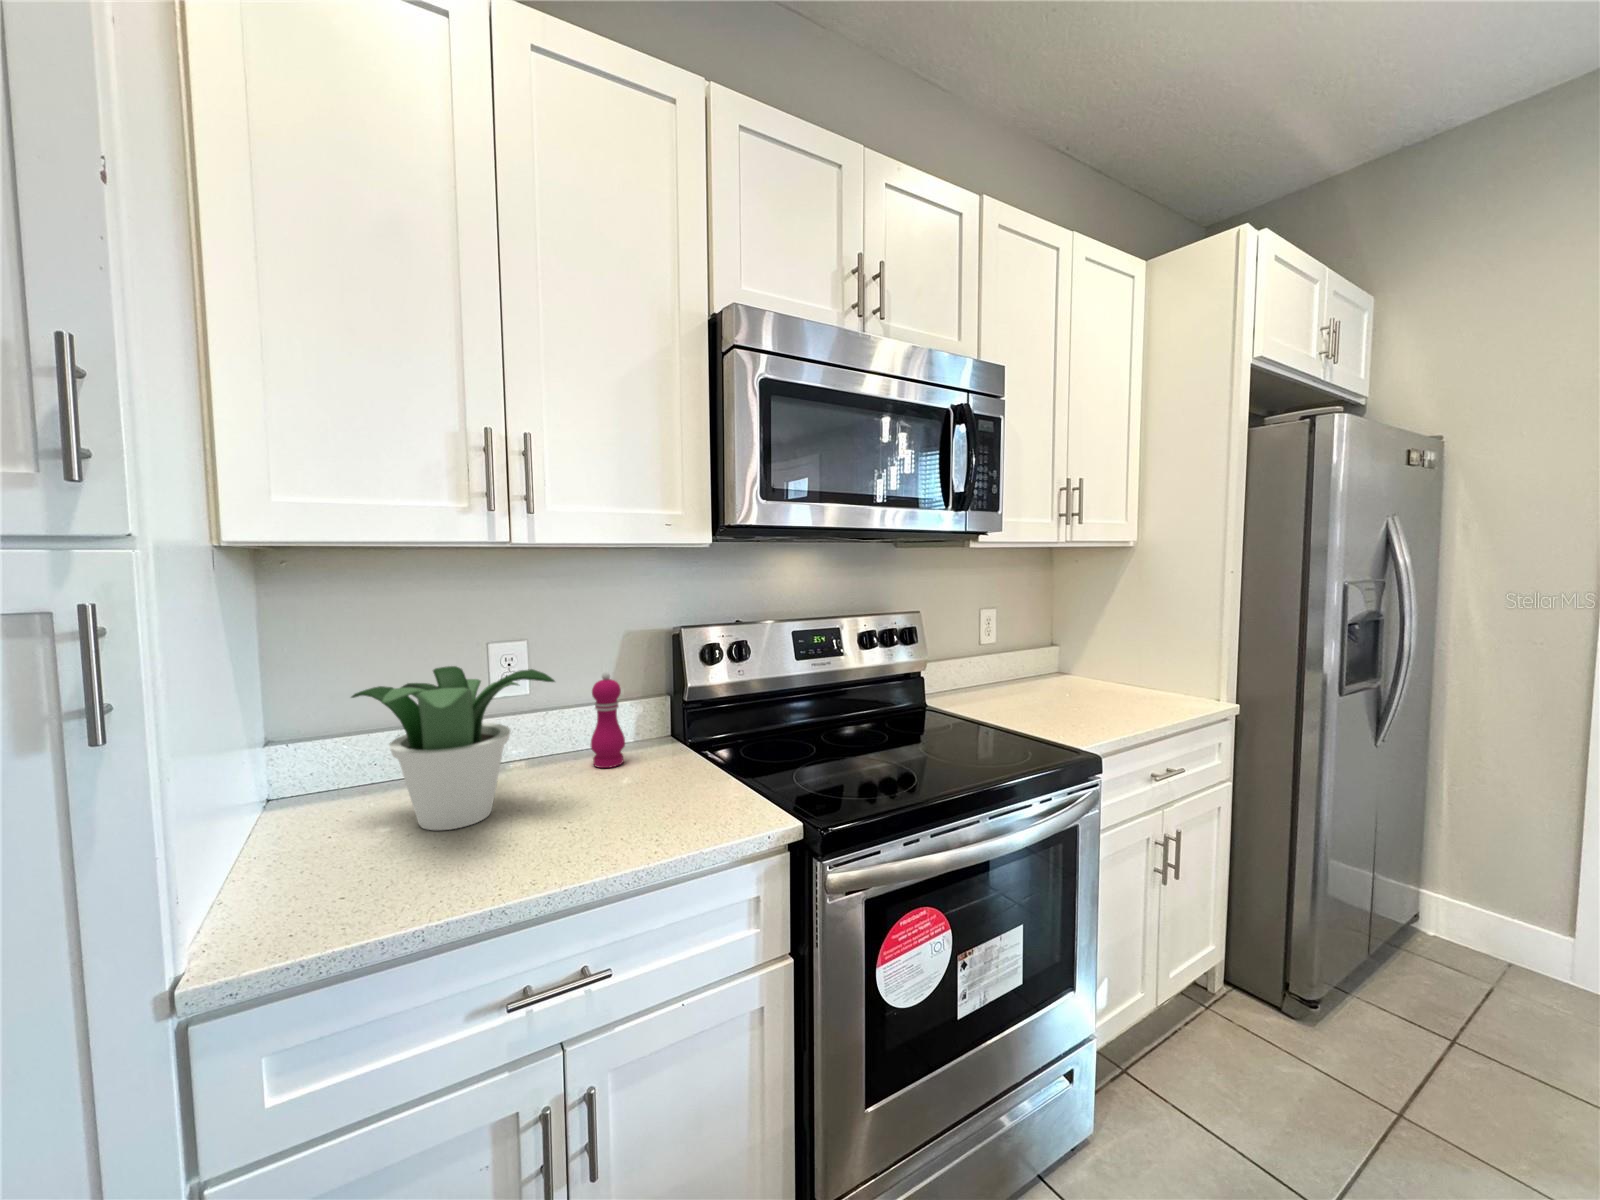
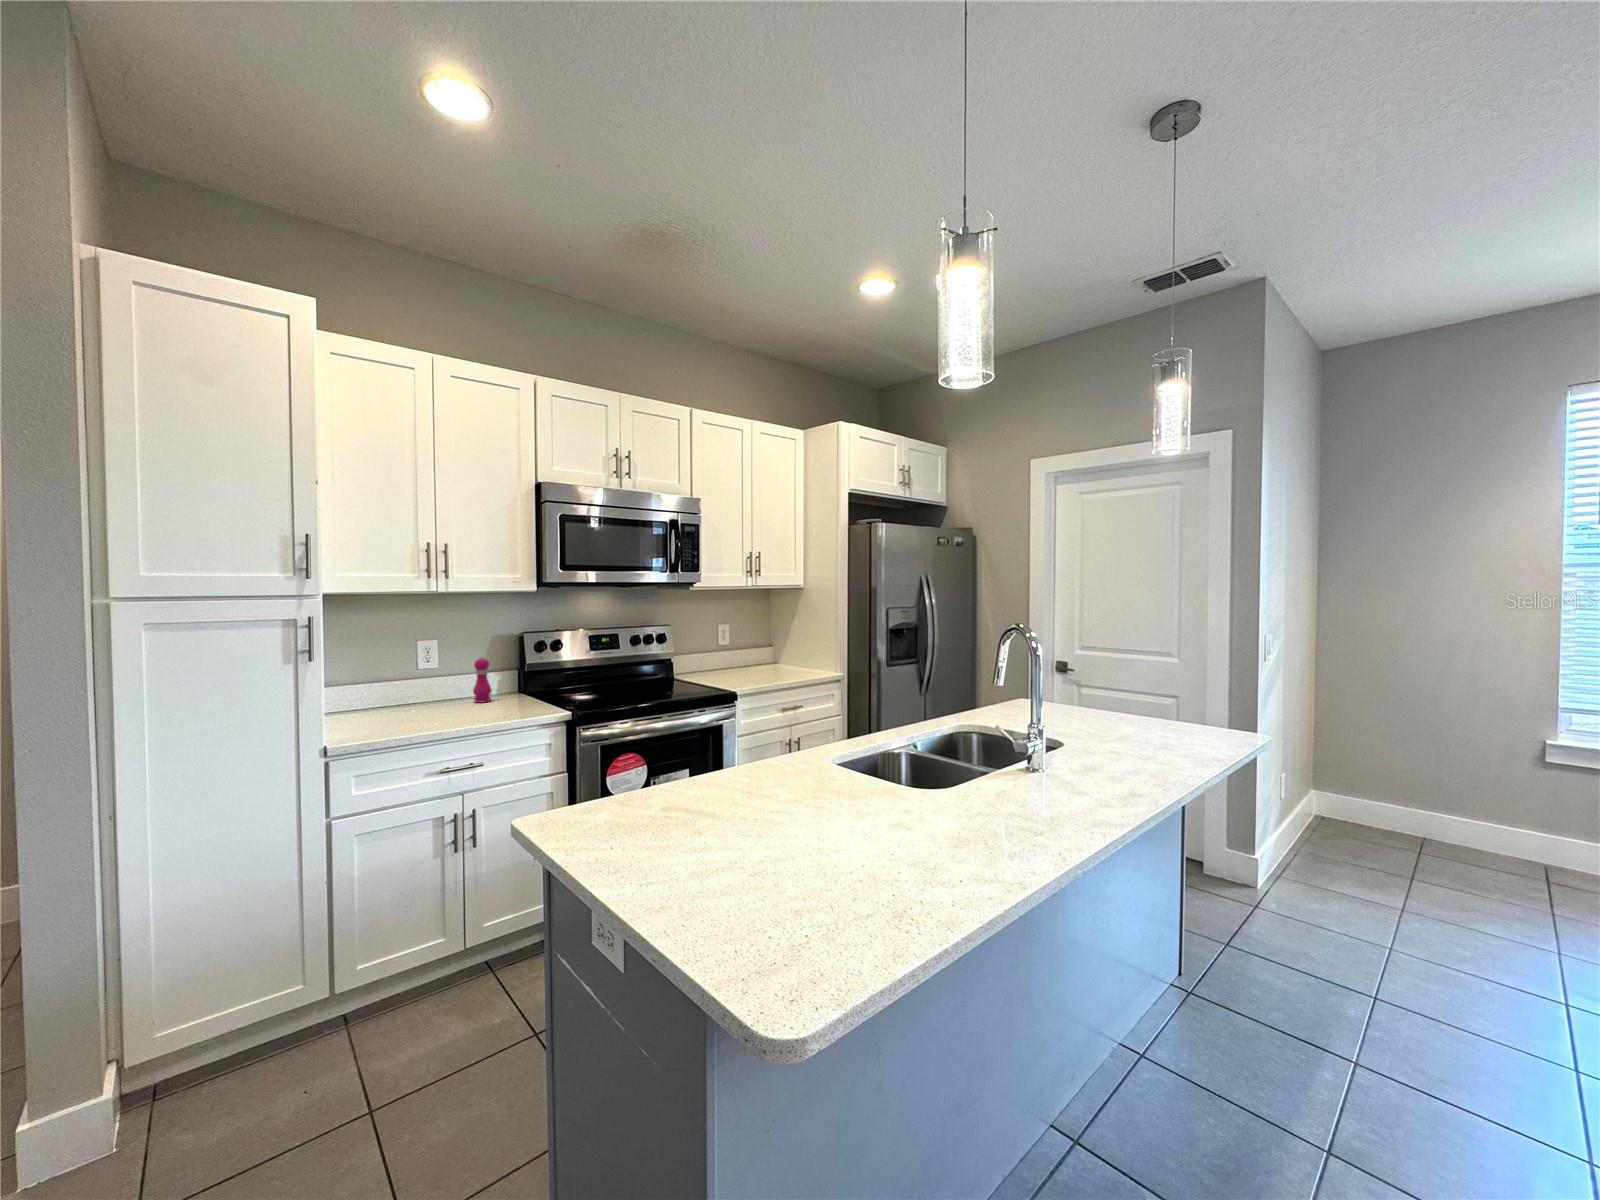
potted plant: present [351,666,555,830] -> none [360,648,458,719]

